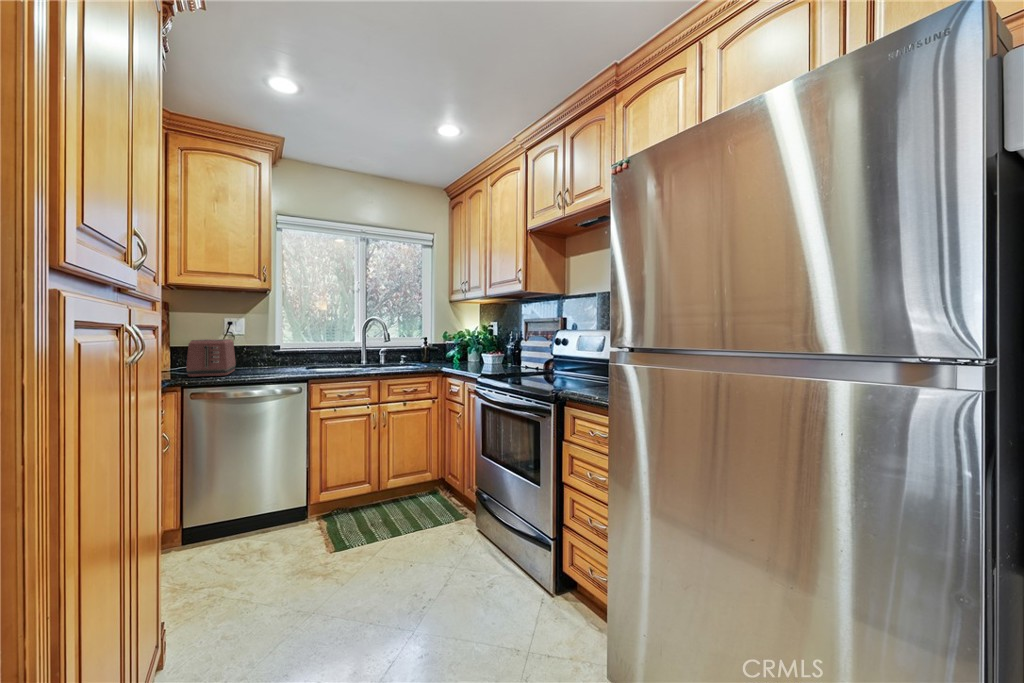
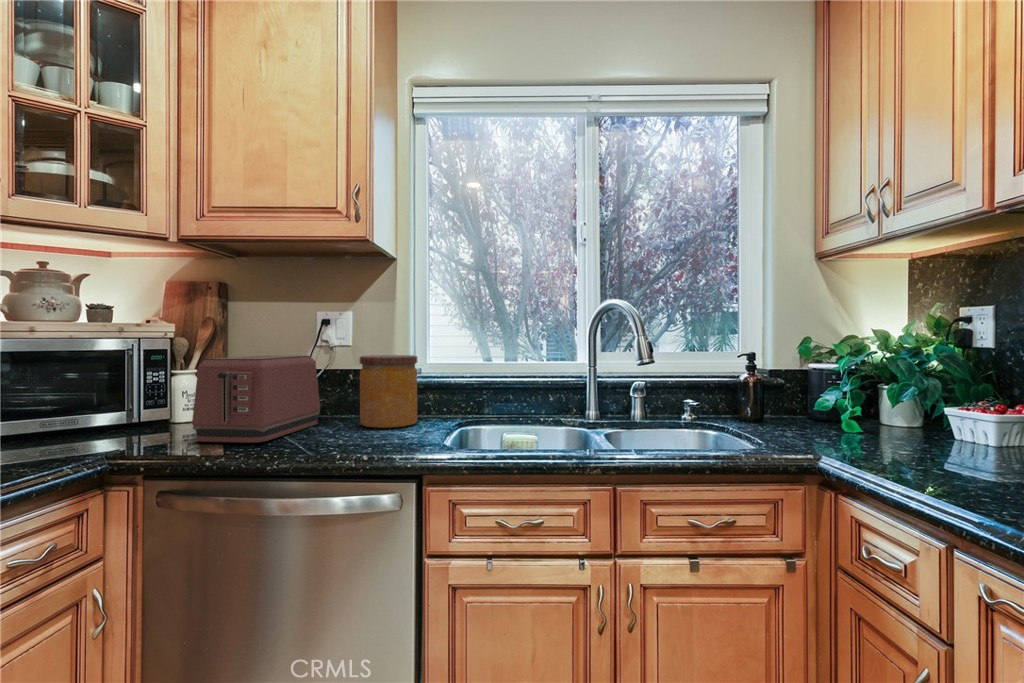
jar: none [259,339,288,370] -> present [360,355,417,428]

